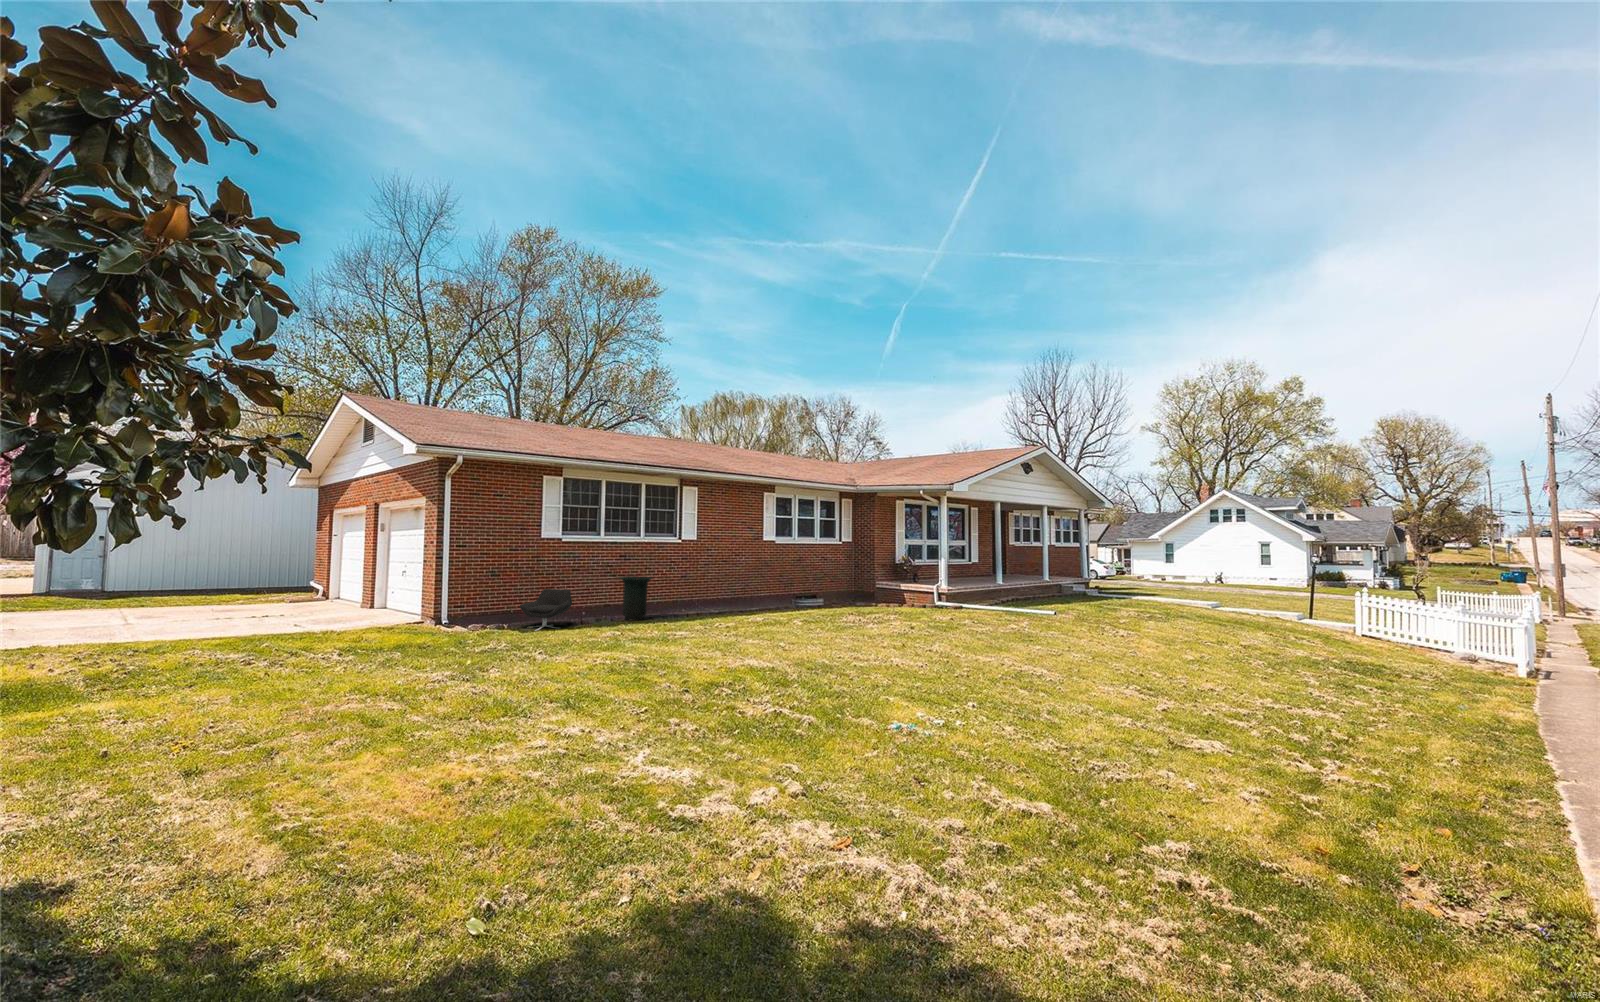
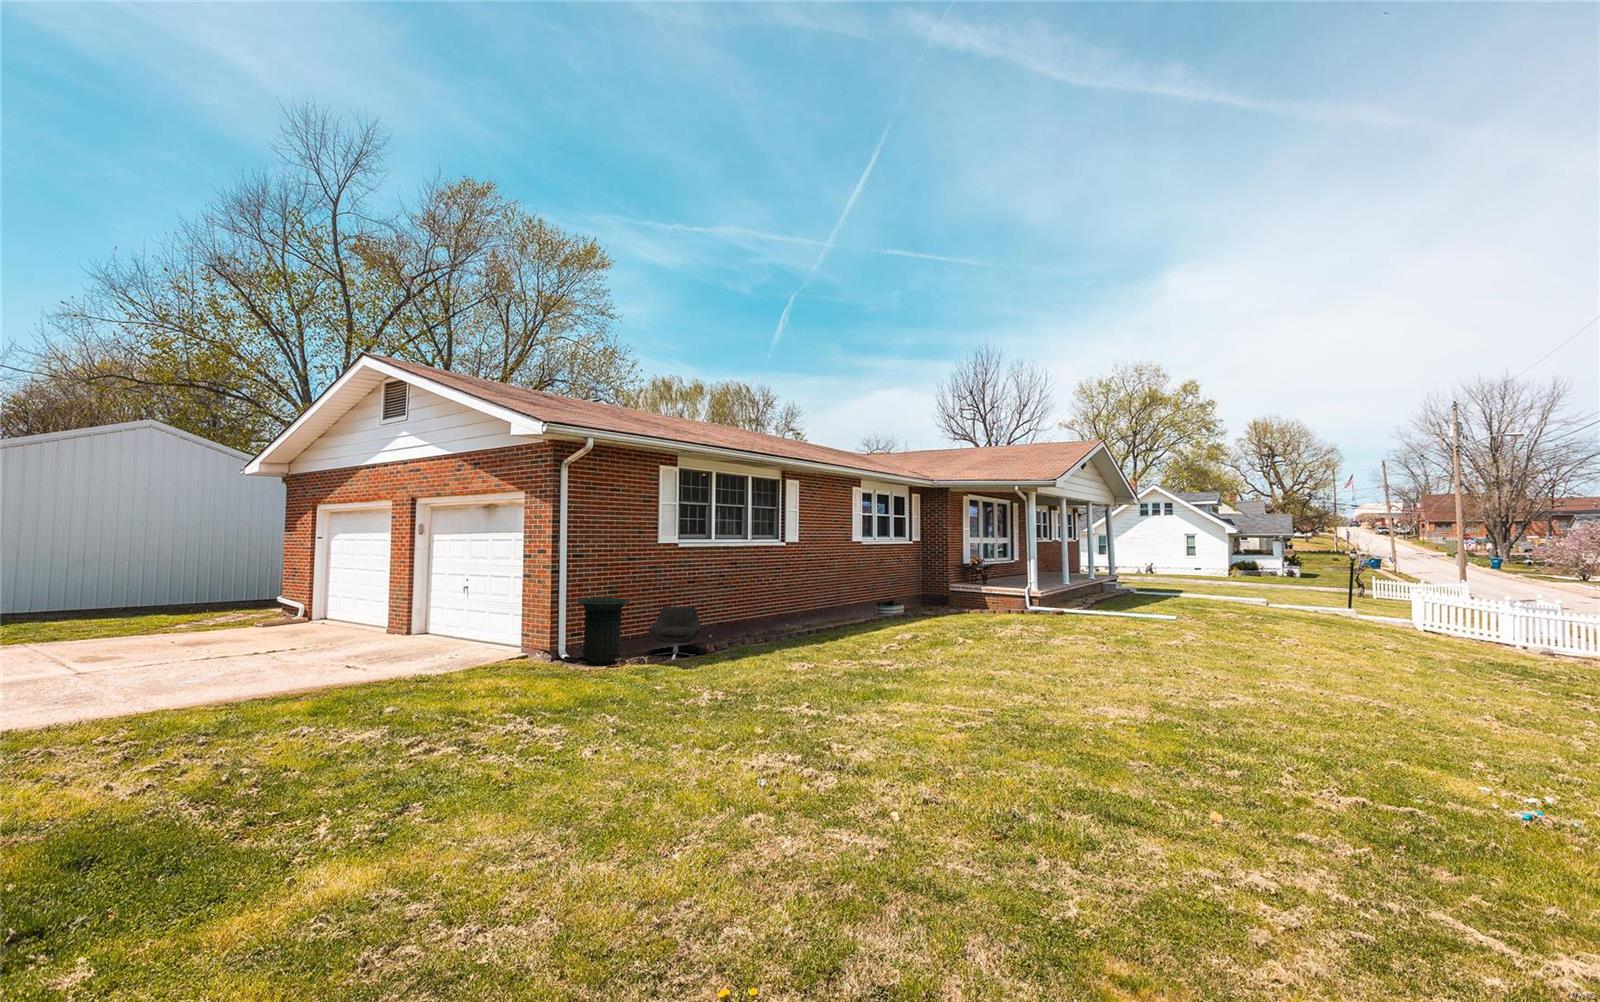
trash can: present [620,576,652,621] -> present [577,598,630,666]

